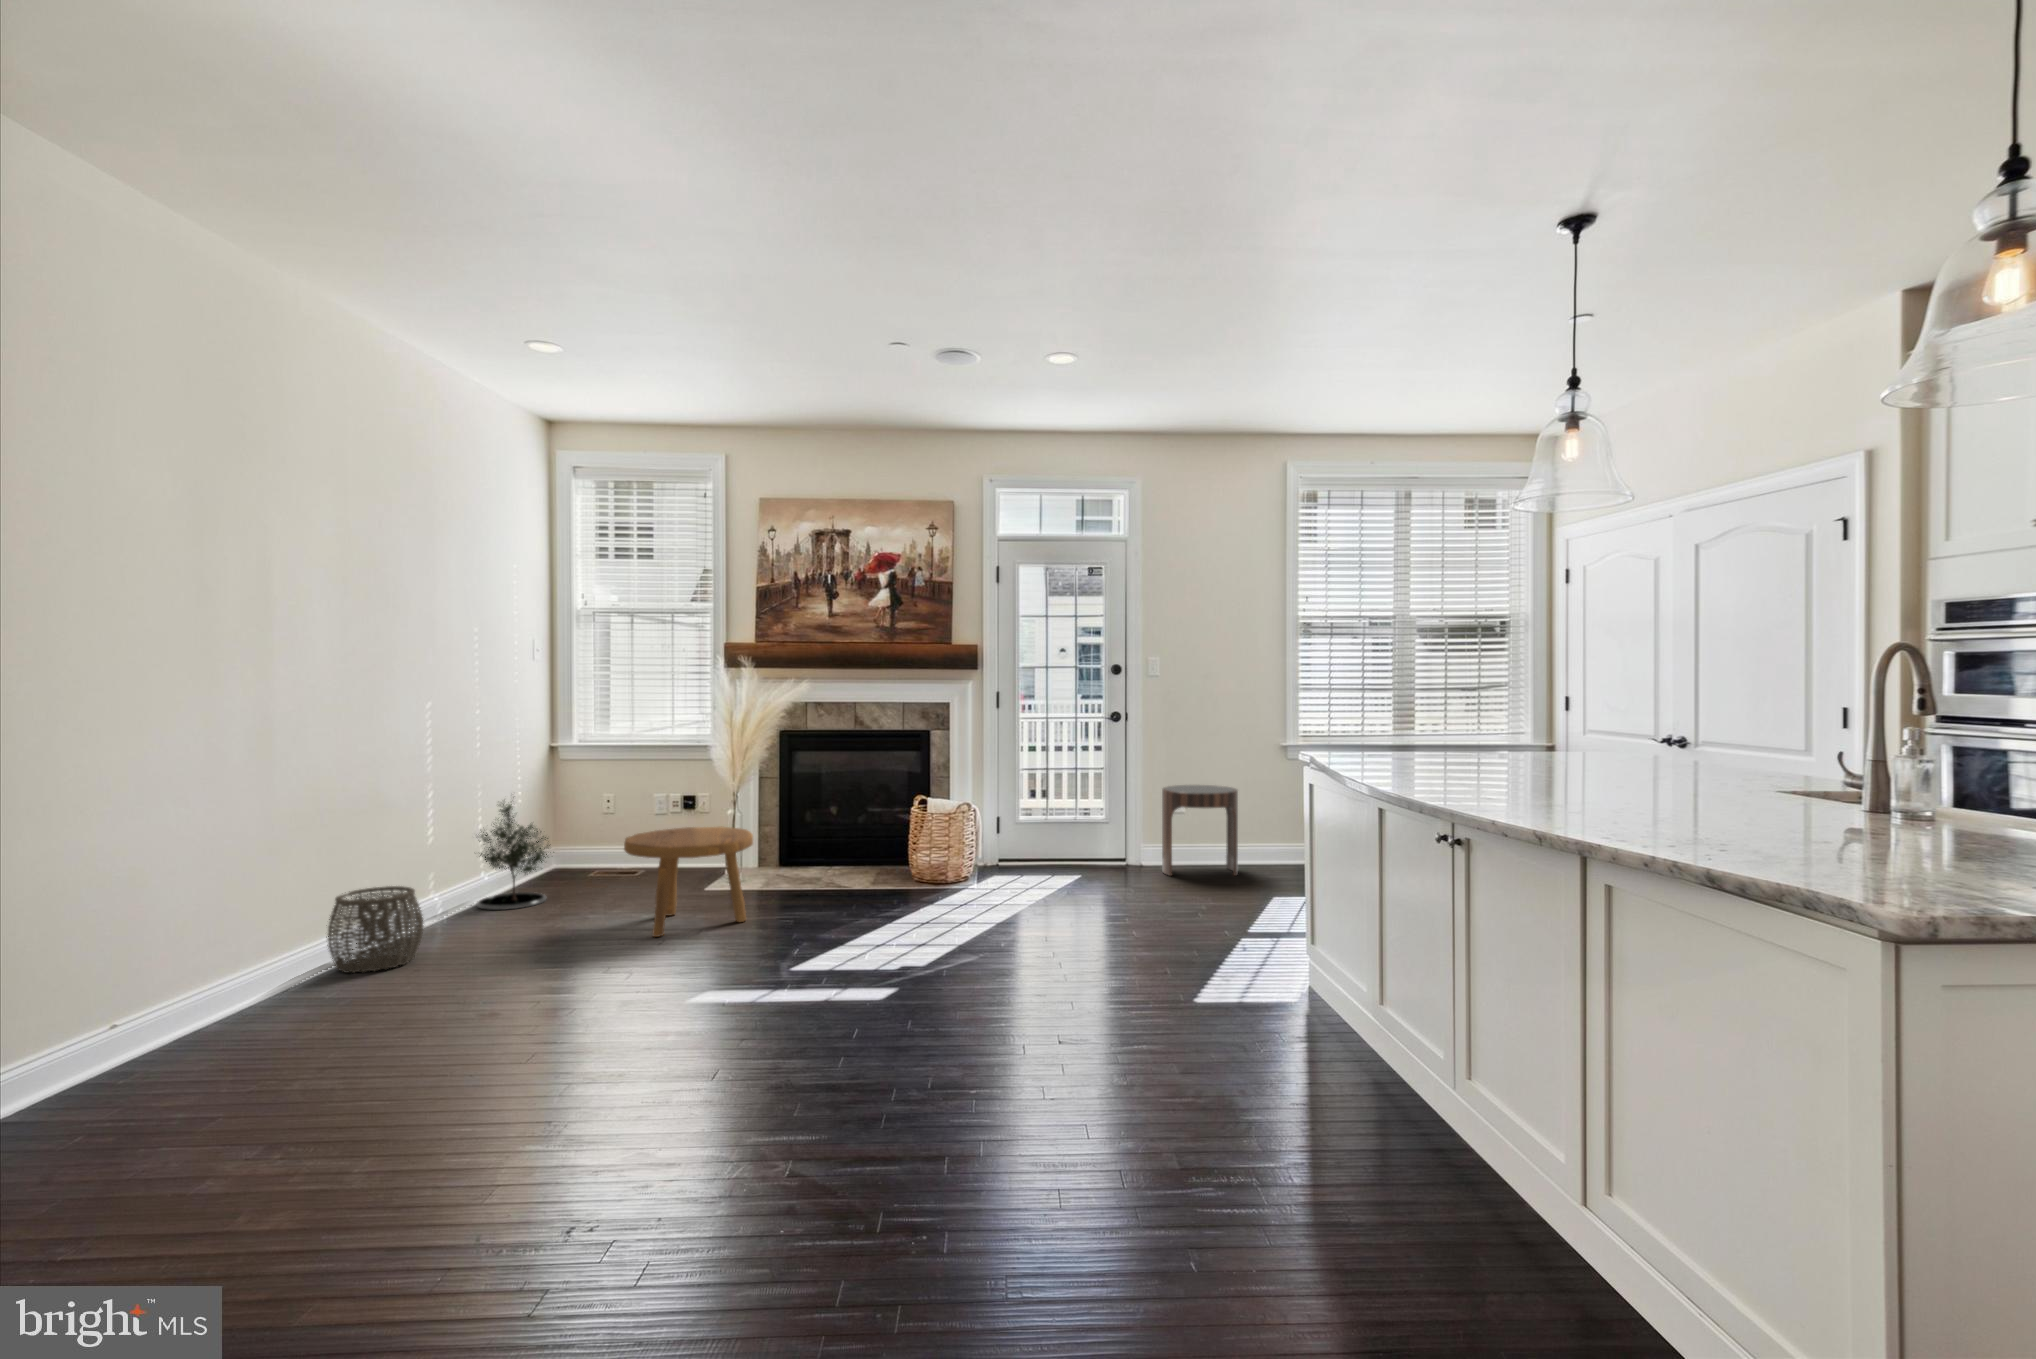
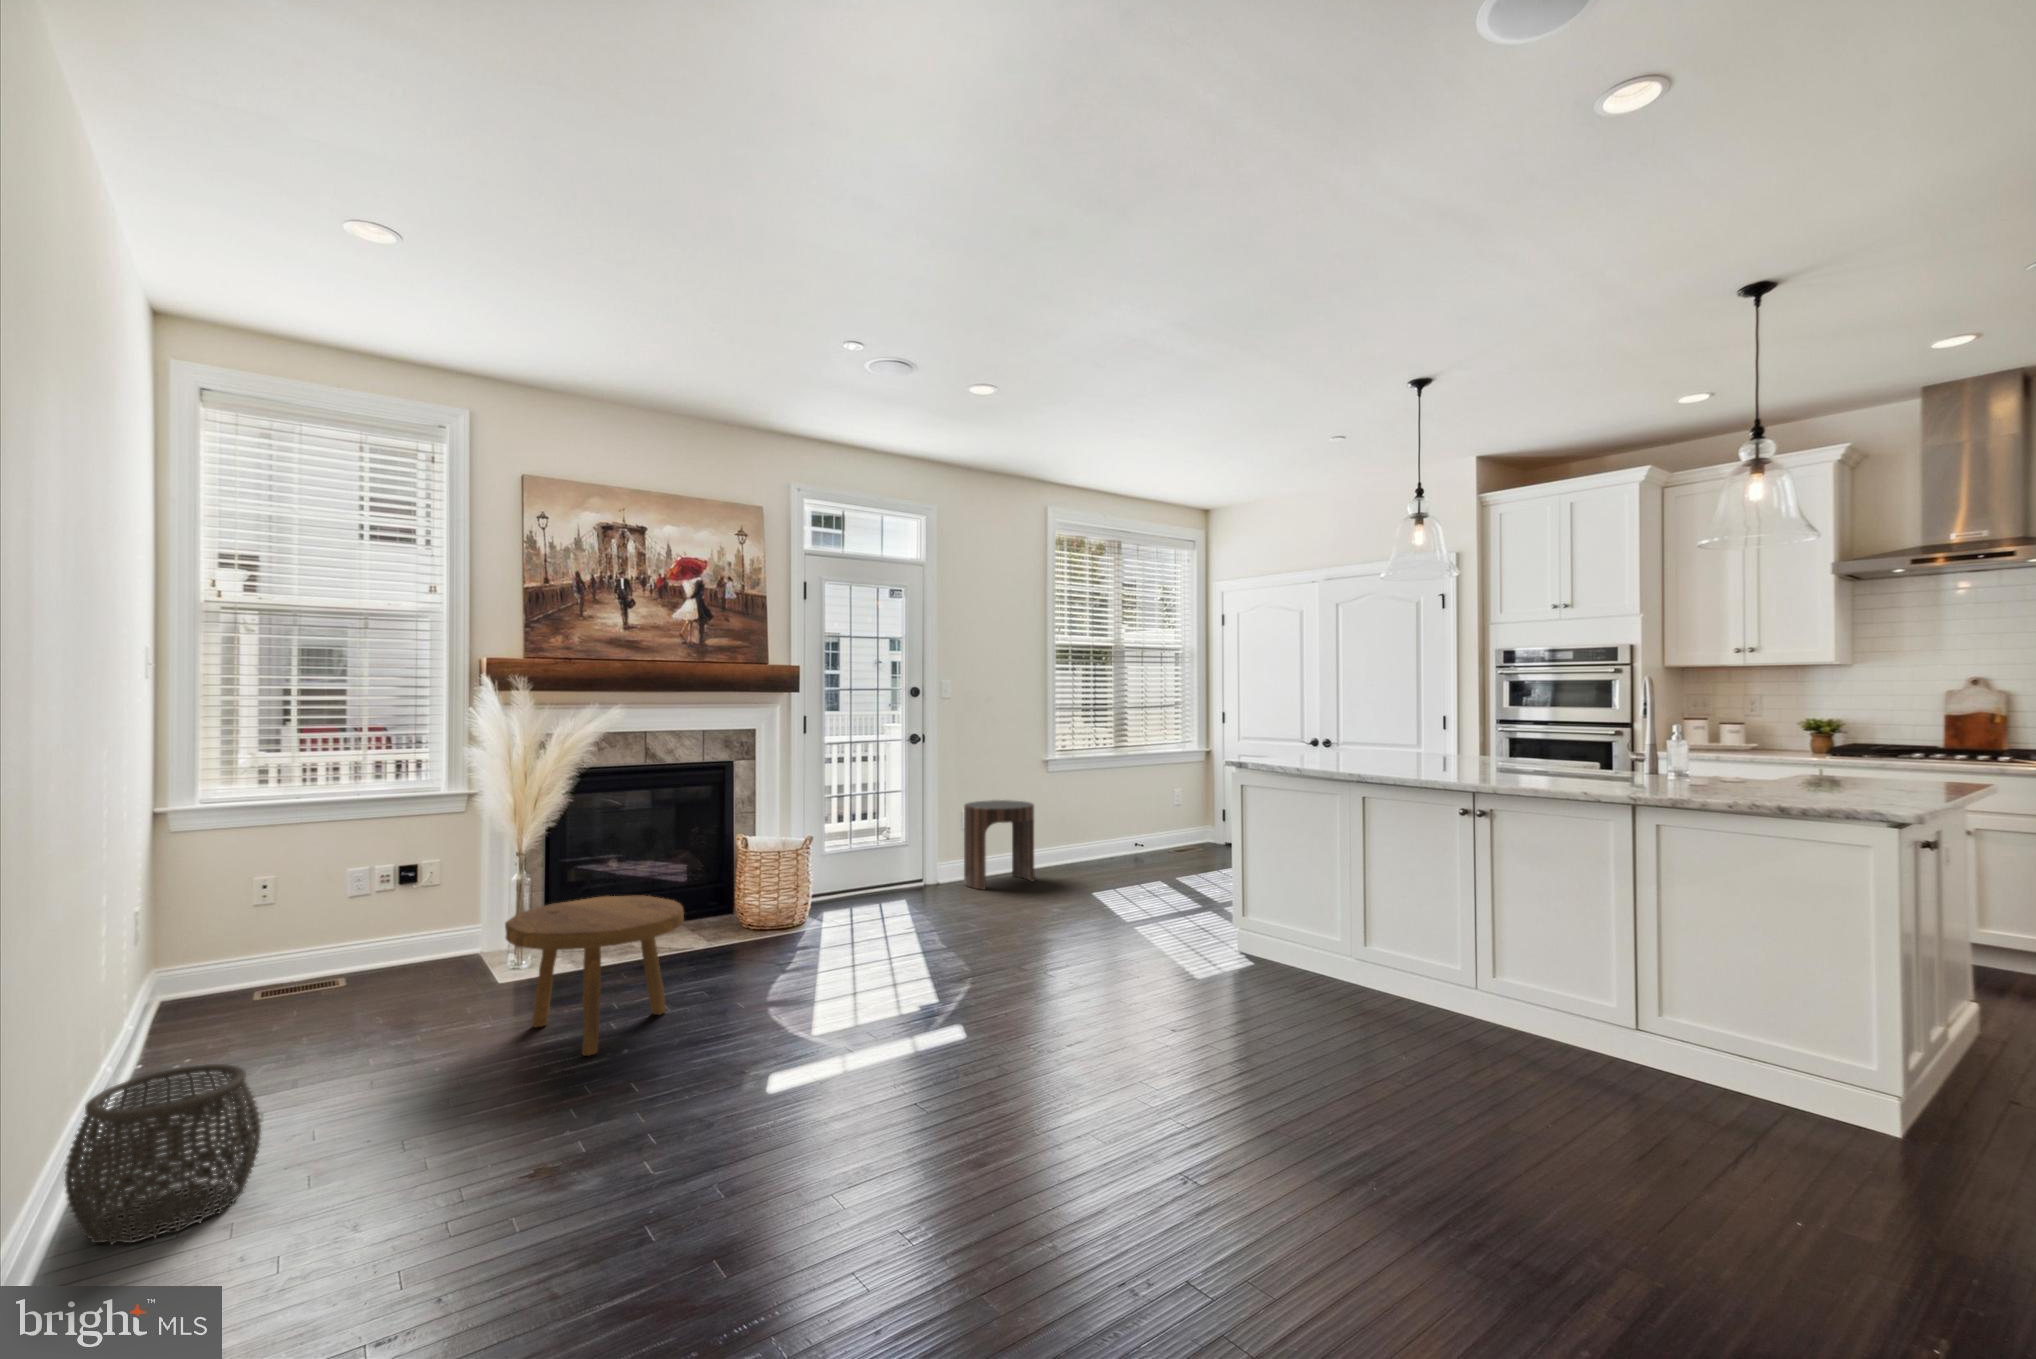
potted tree: present [477,803,554,910] -> none [135,885,297,1084]

